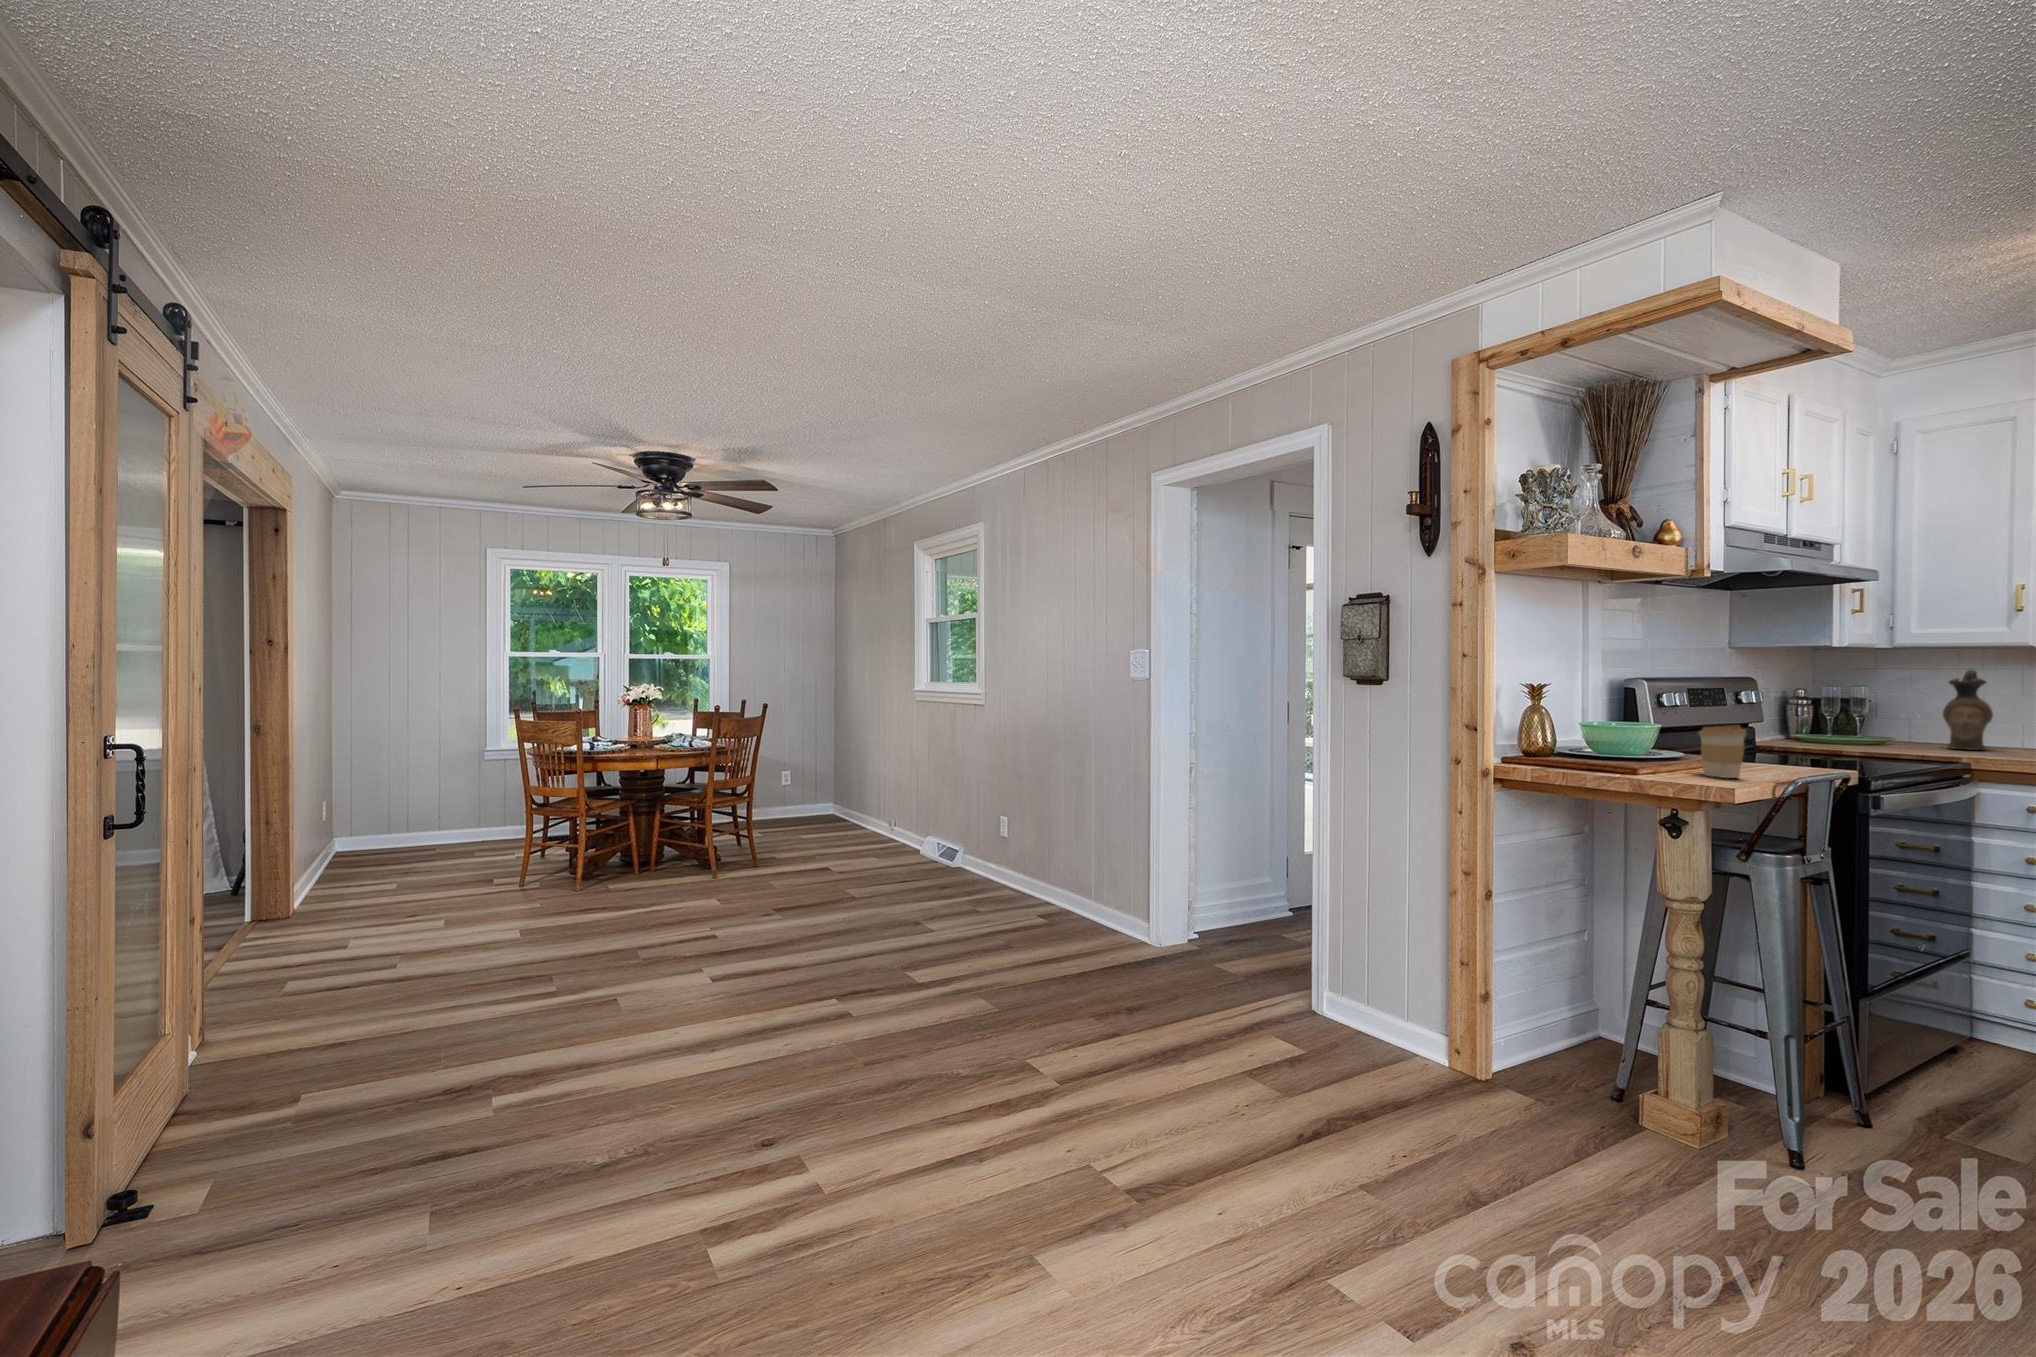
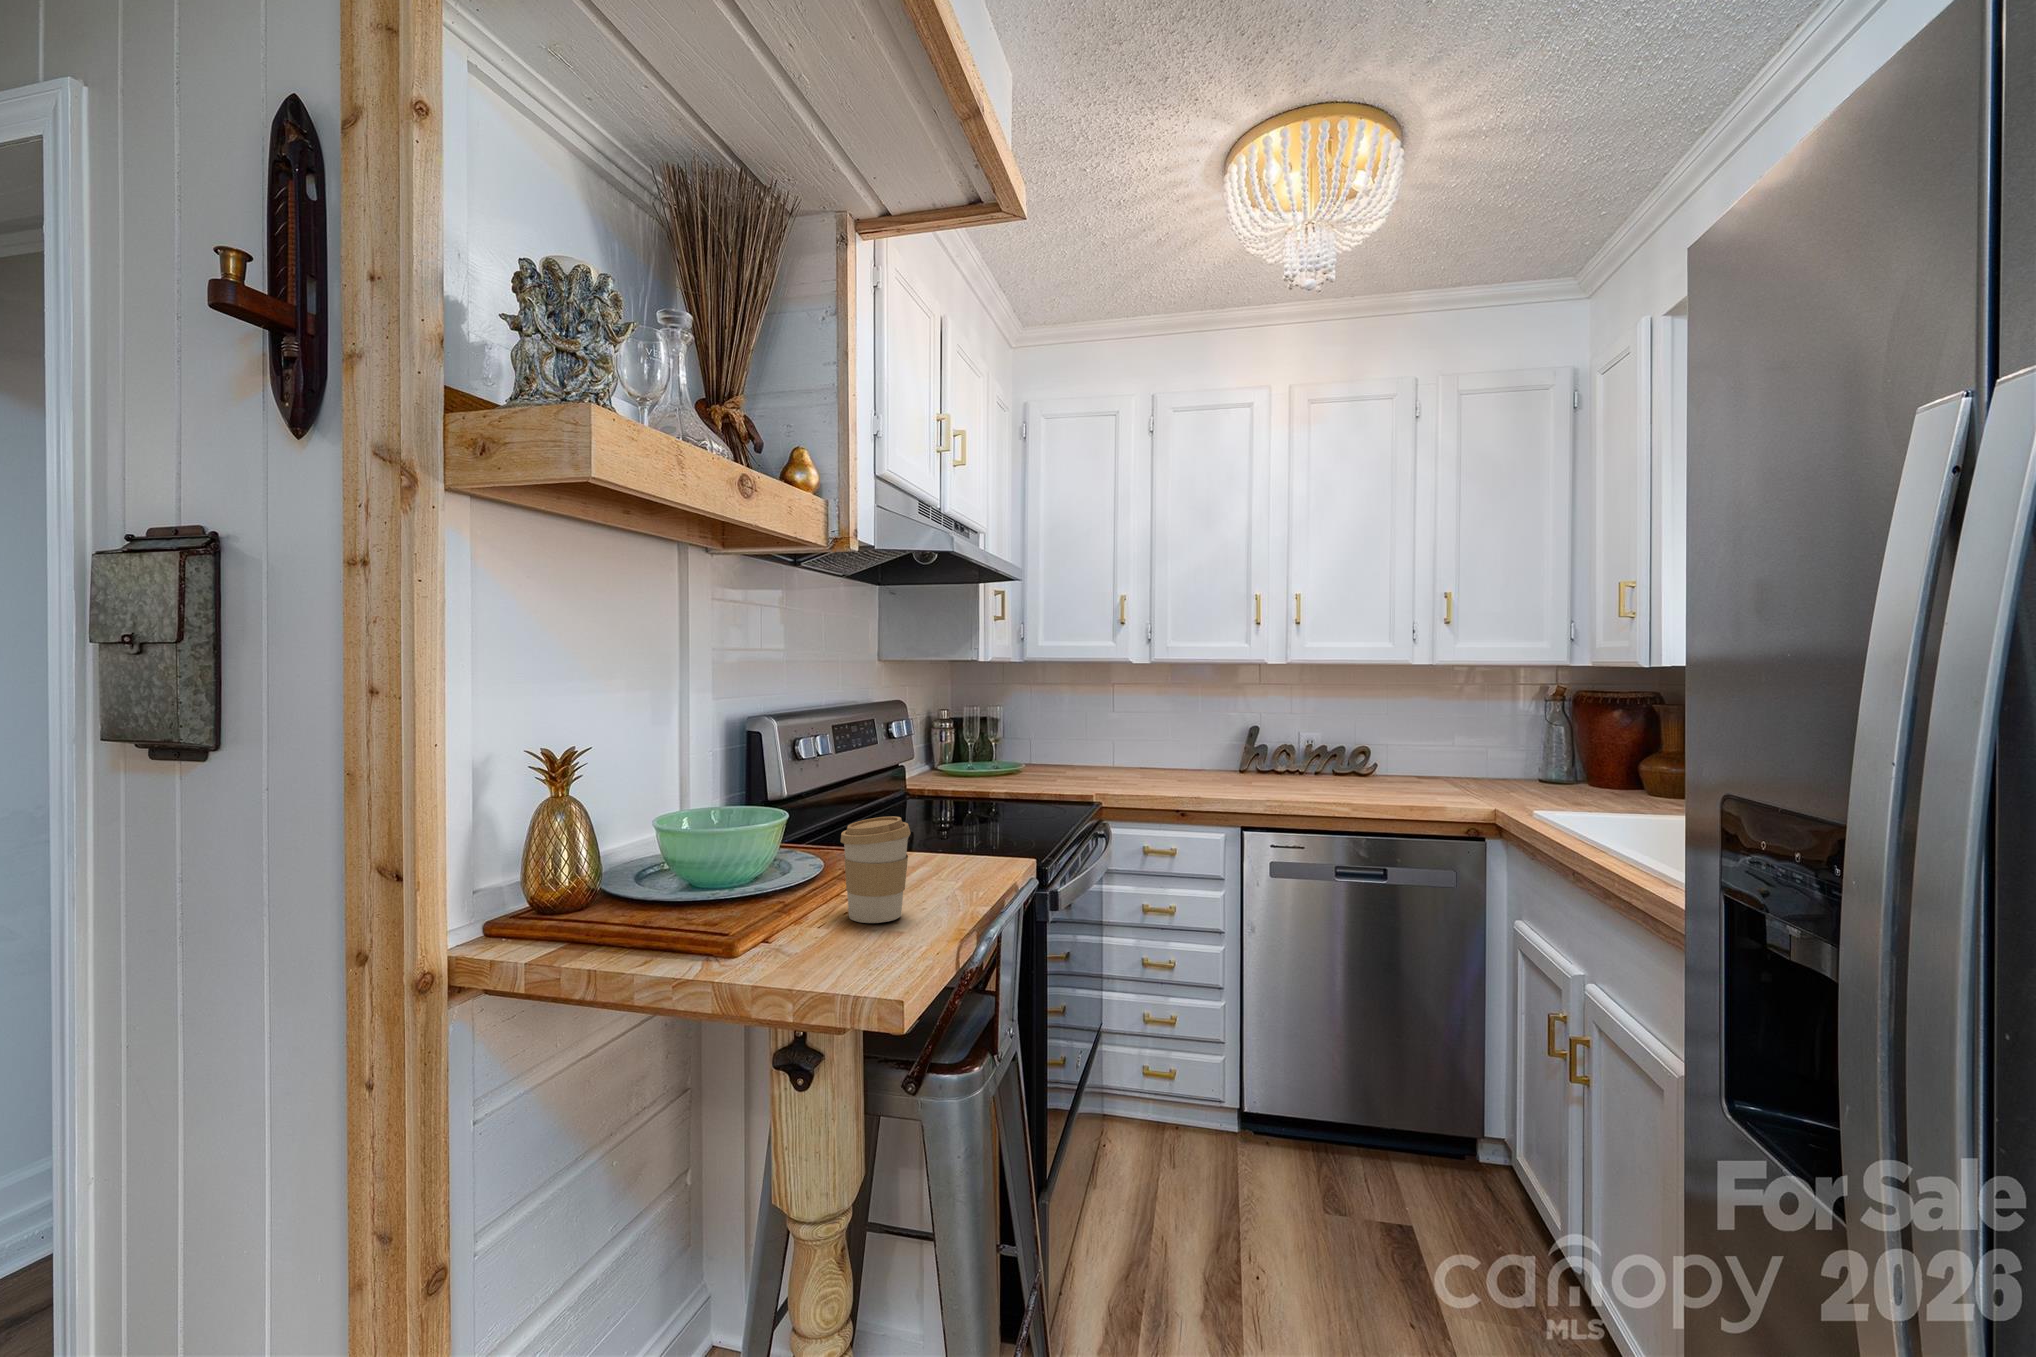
ceramic pitcher: present [1943,669,1993,750] -> none [1045,686,1078,767]

